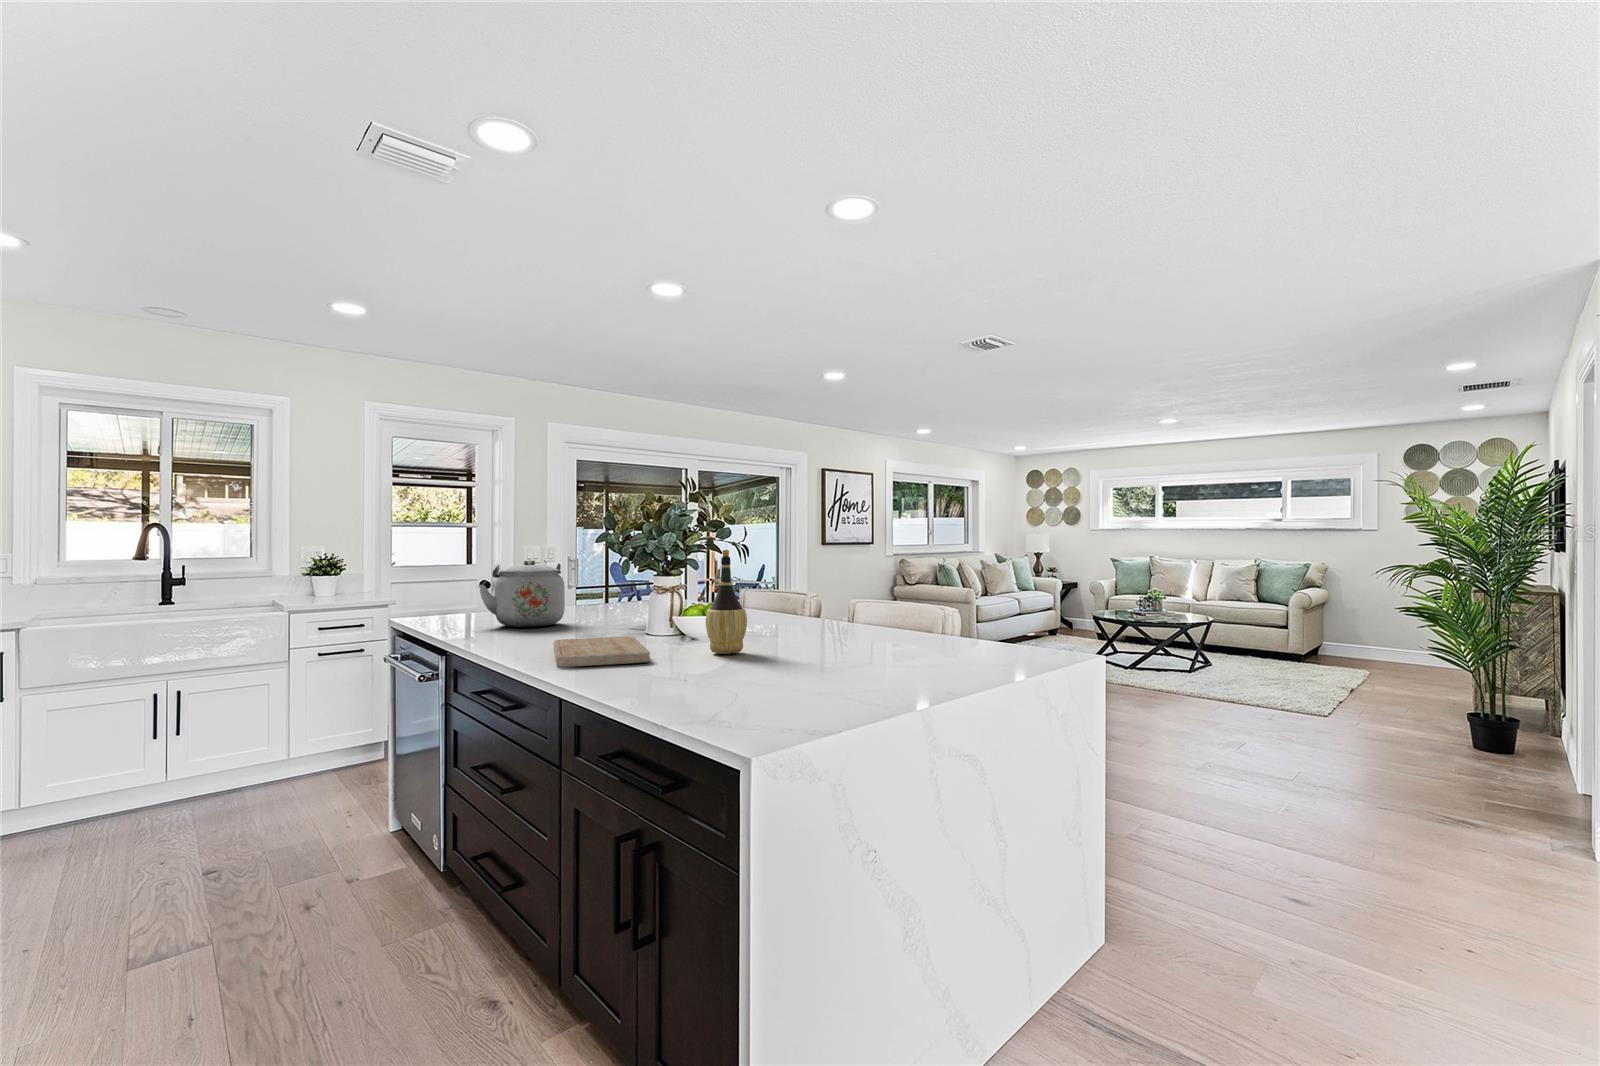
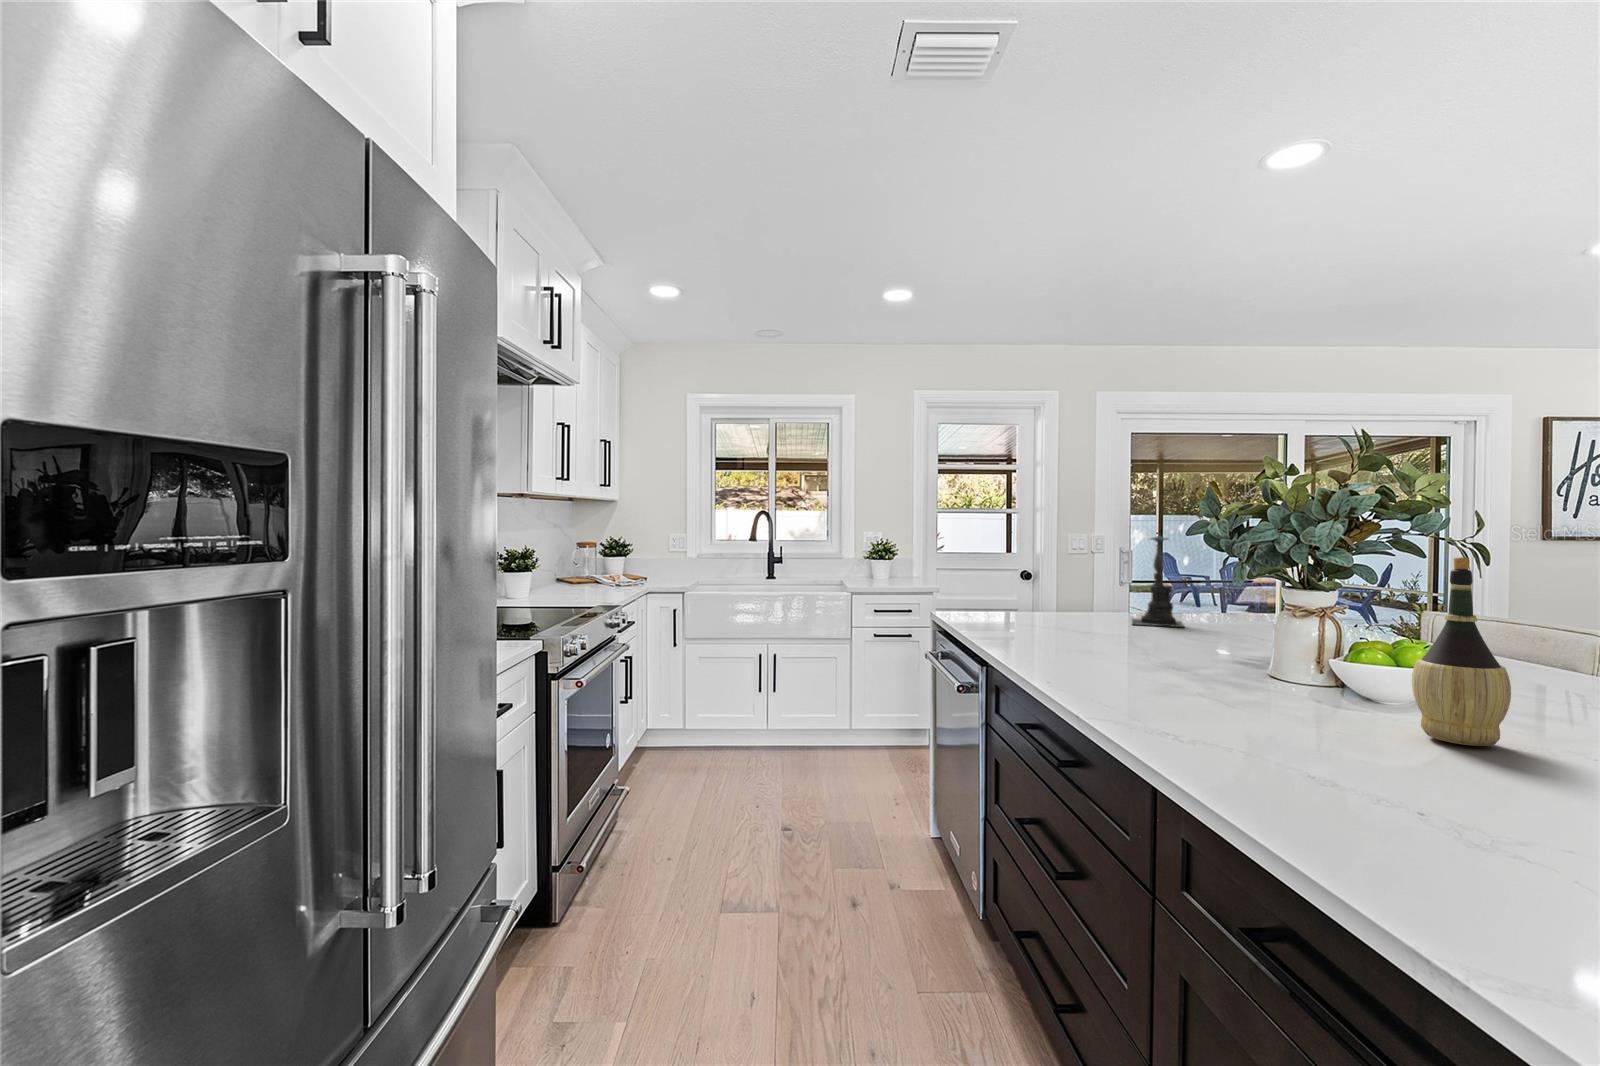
candle holder: none [569,534,608,615] -> present [1132,535,1184,627]
kettle: present [479,560,565,627] -> none [1024,556,1131,639]
cutting board: present [554,637,650,667] -> none [1129,673,1308,742]

